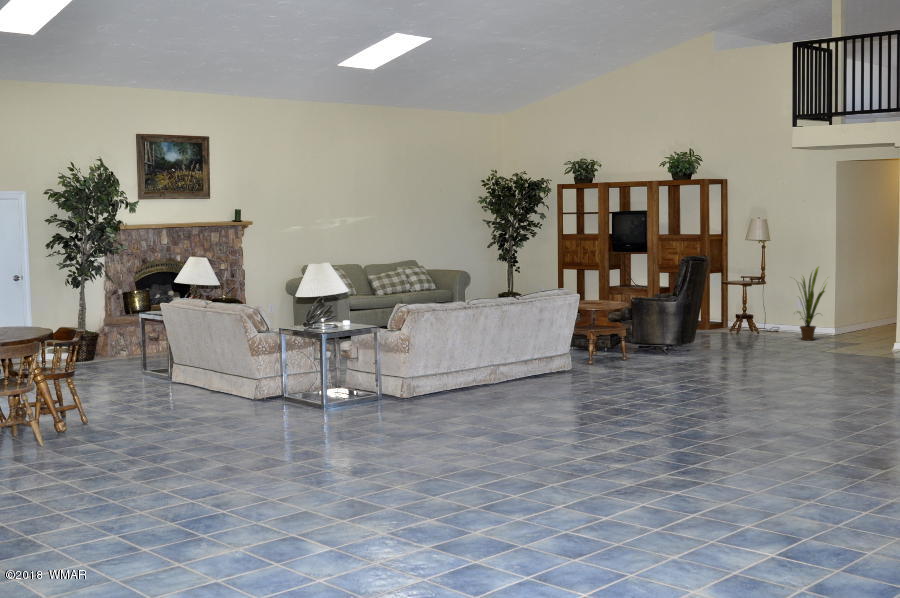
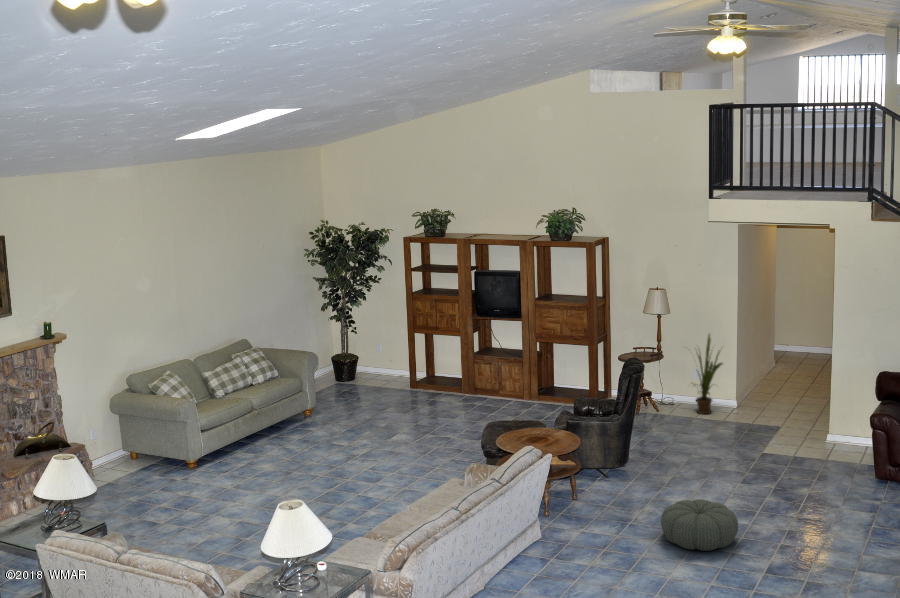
pouf: none [664,352,731,386] -> present [661,499,738,551]

